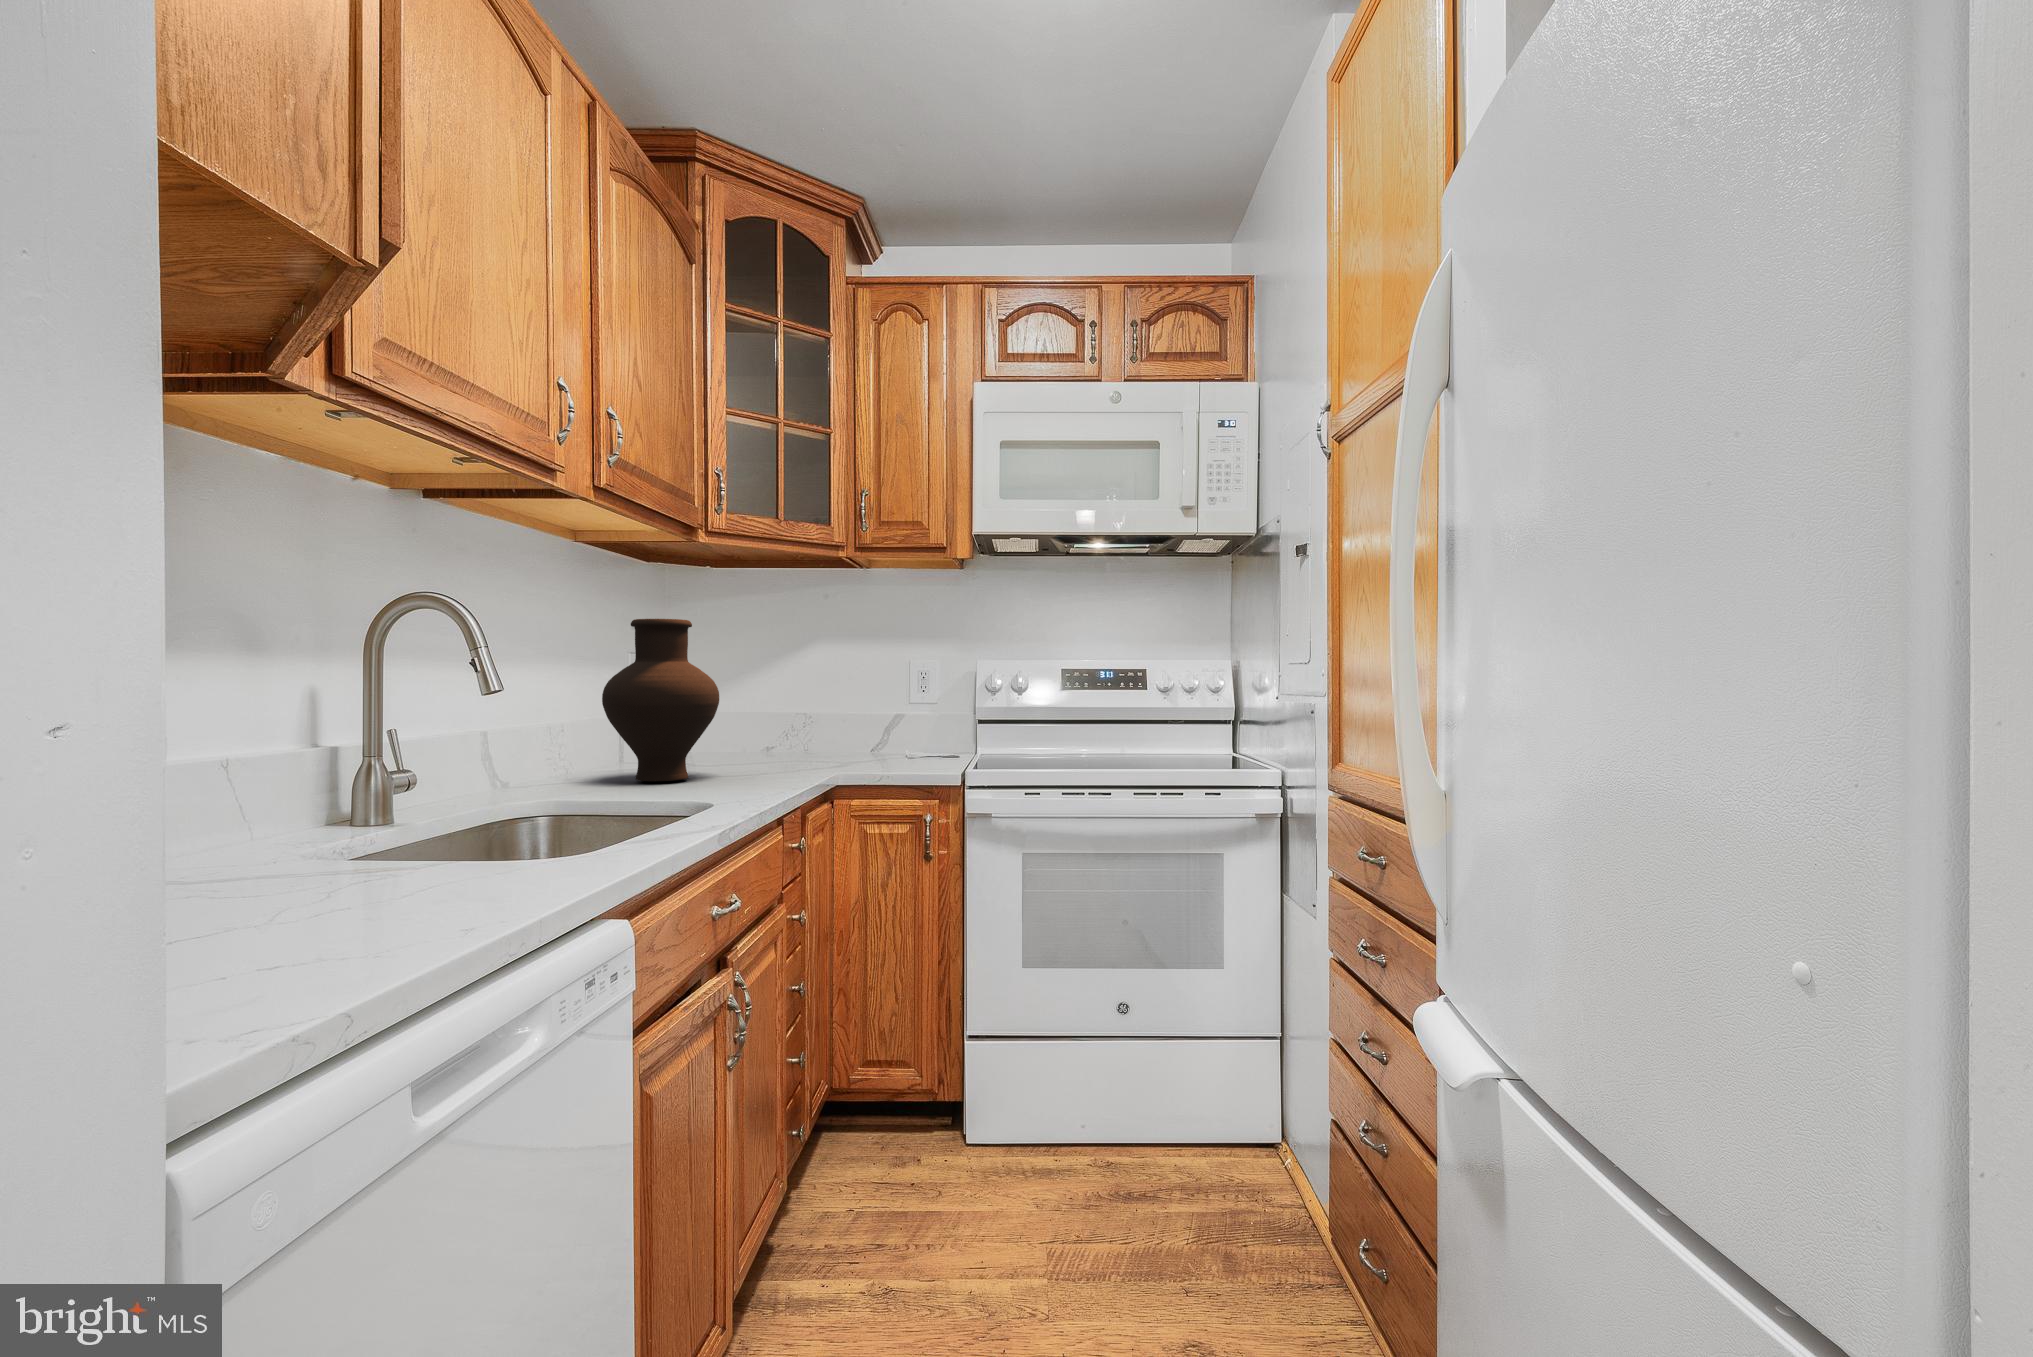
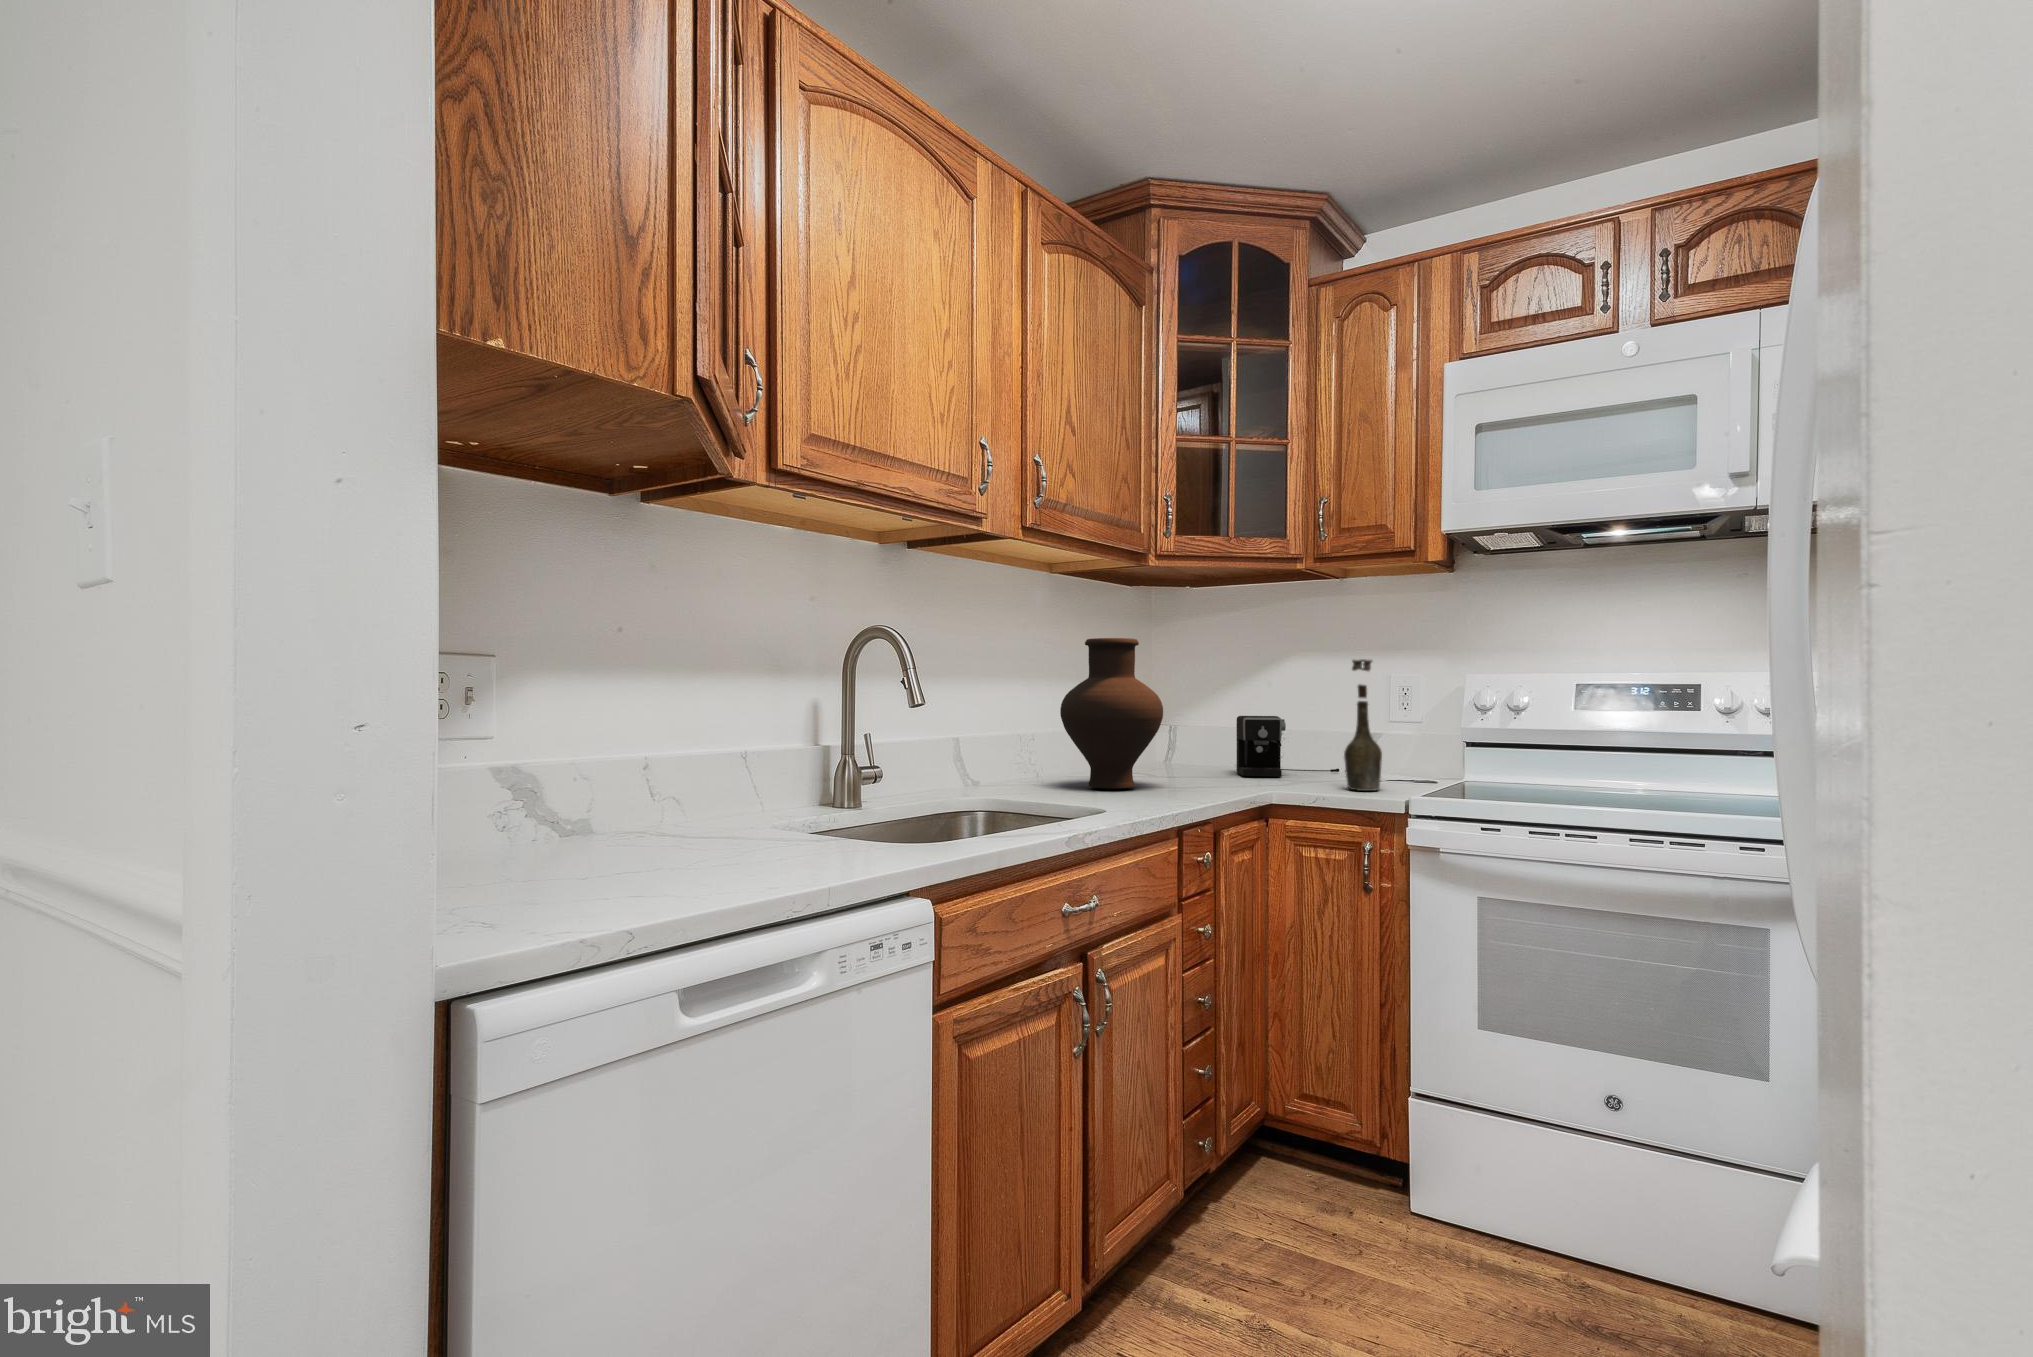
bottle: none [889,645,923,767] -> present [1344,659,1382,791]
coffee maker: none [763,701,857,761] -> present [1236,716,1339,777]

